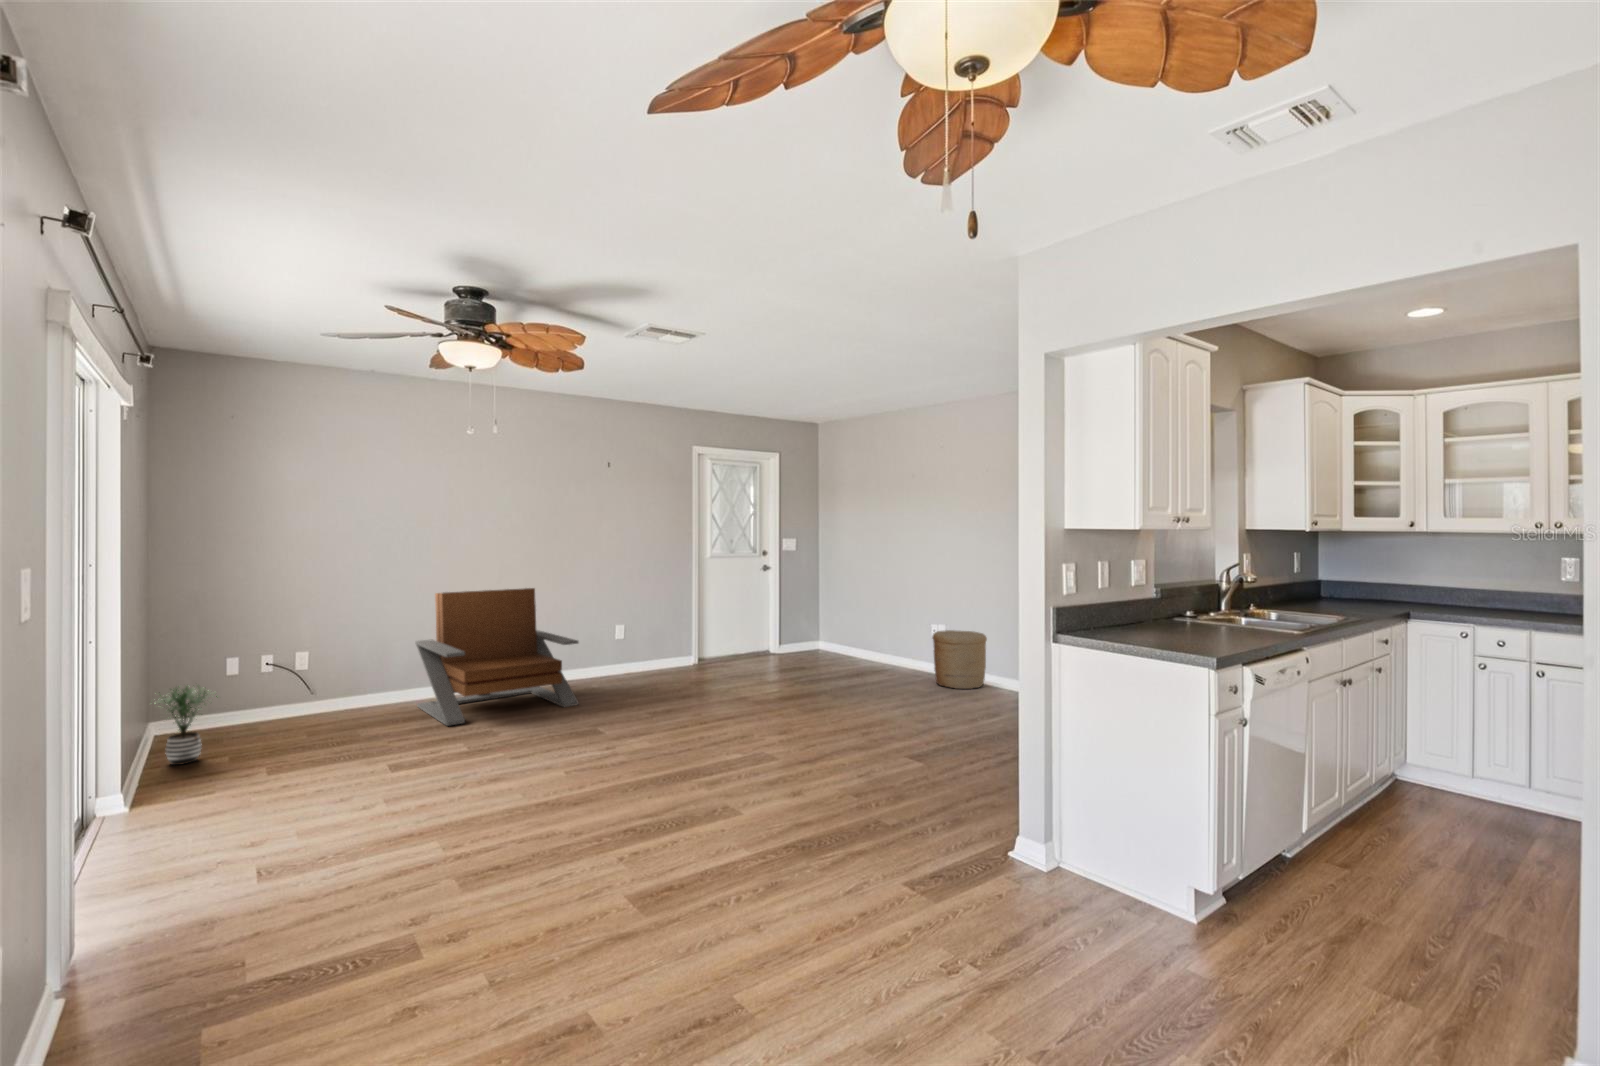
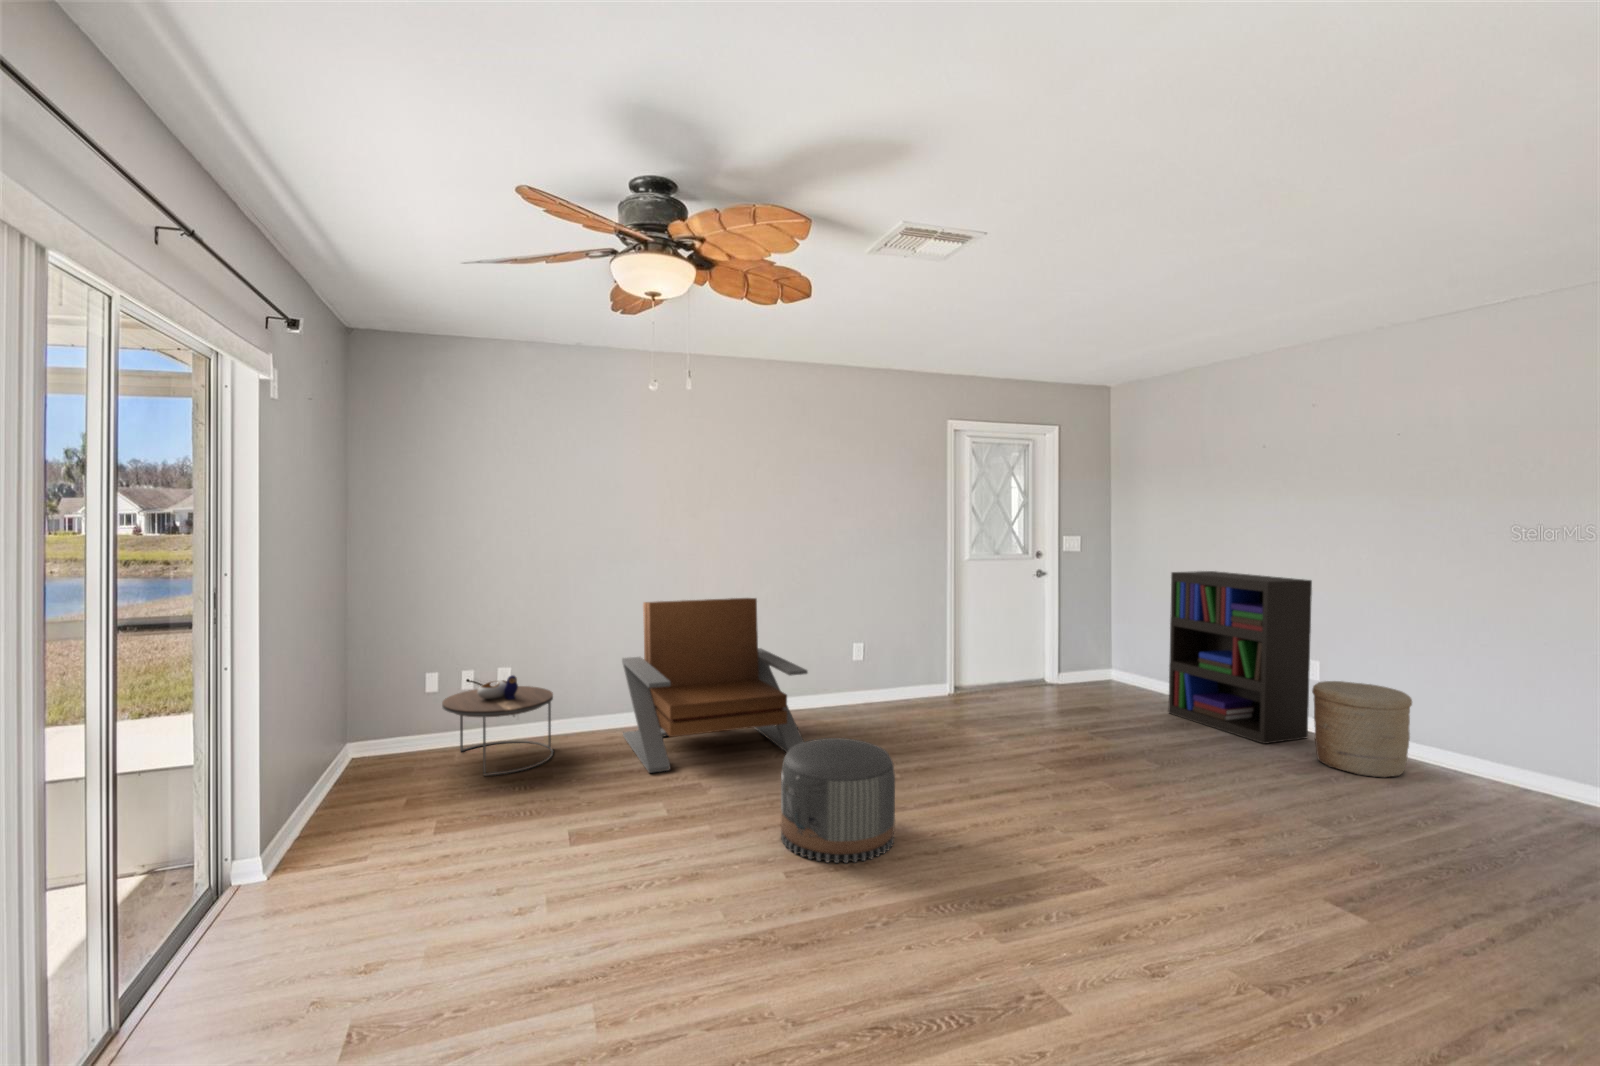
bookshelf: none [853,561,937,677] -> present [1168,571,1312,744]
side table: none [249,656,355,739] -> present [442,675,553,776]
pouf: none [560,678,644,759] -> present [781,738,895,863]
potted plant: present [155,686,218,765] -> none [326,707,404,804]

